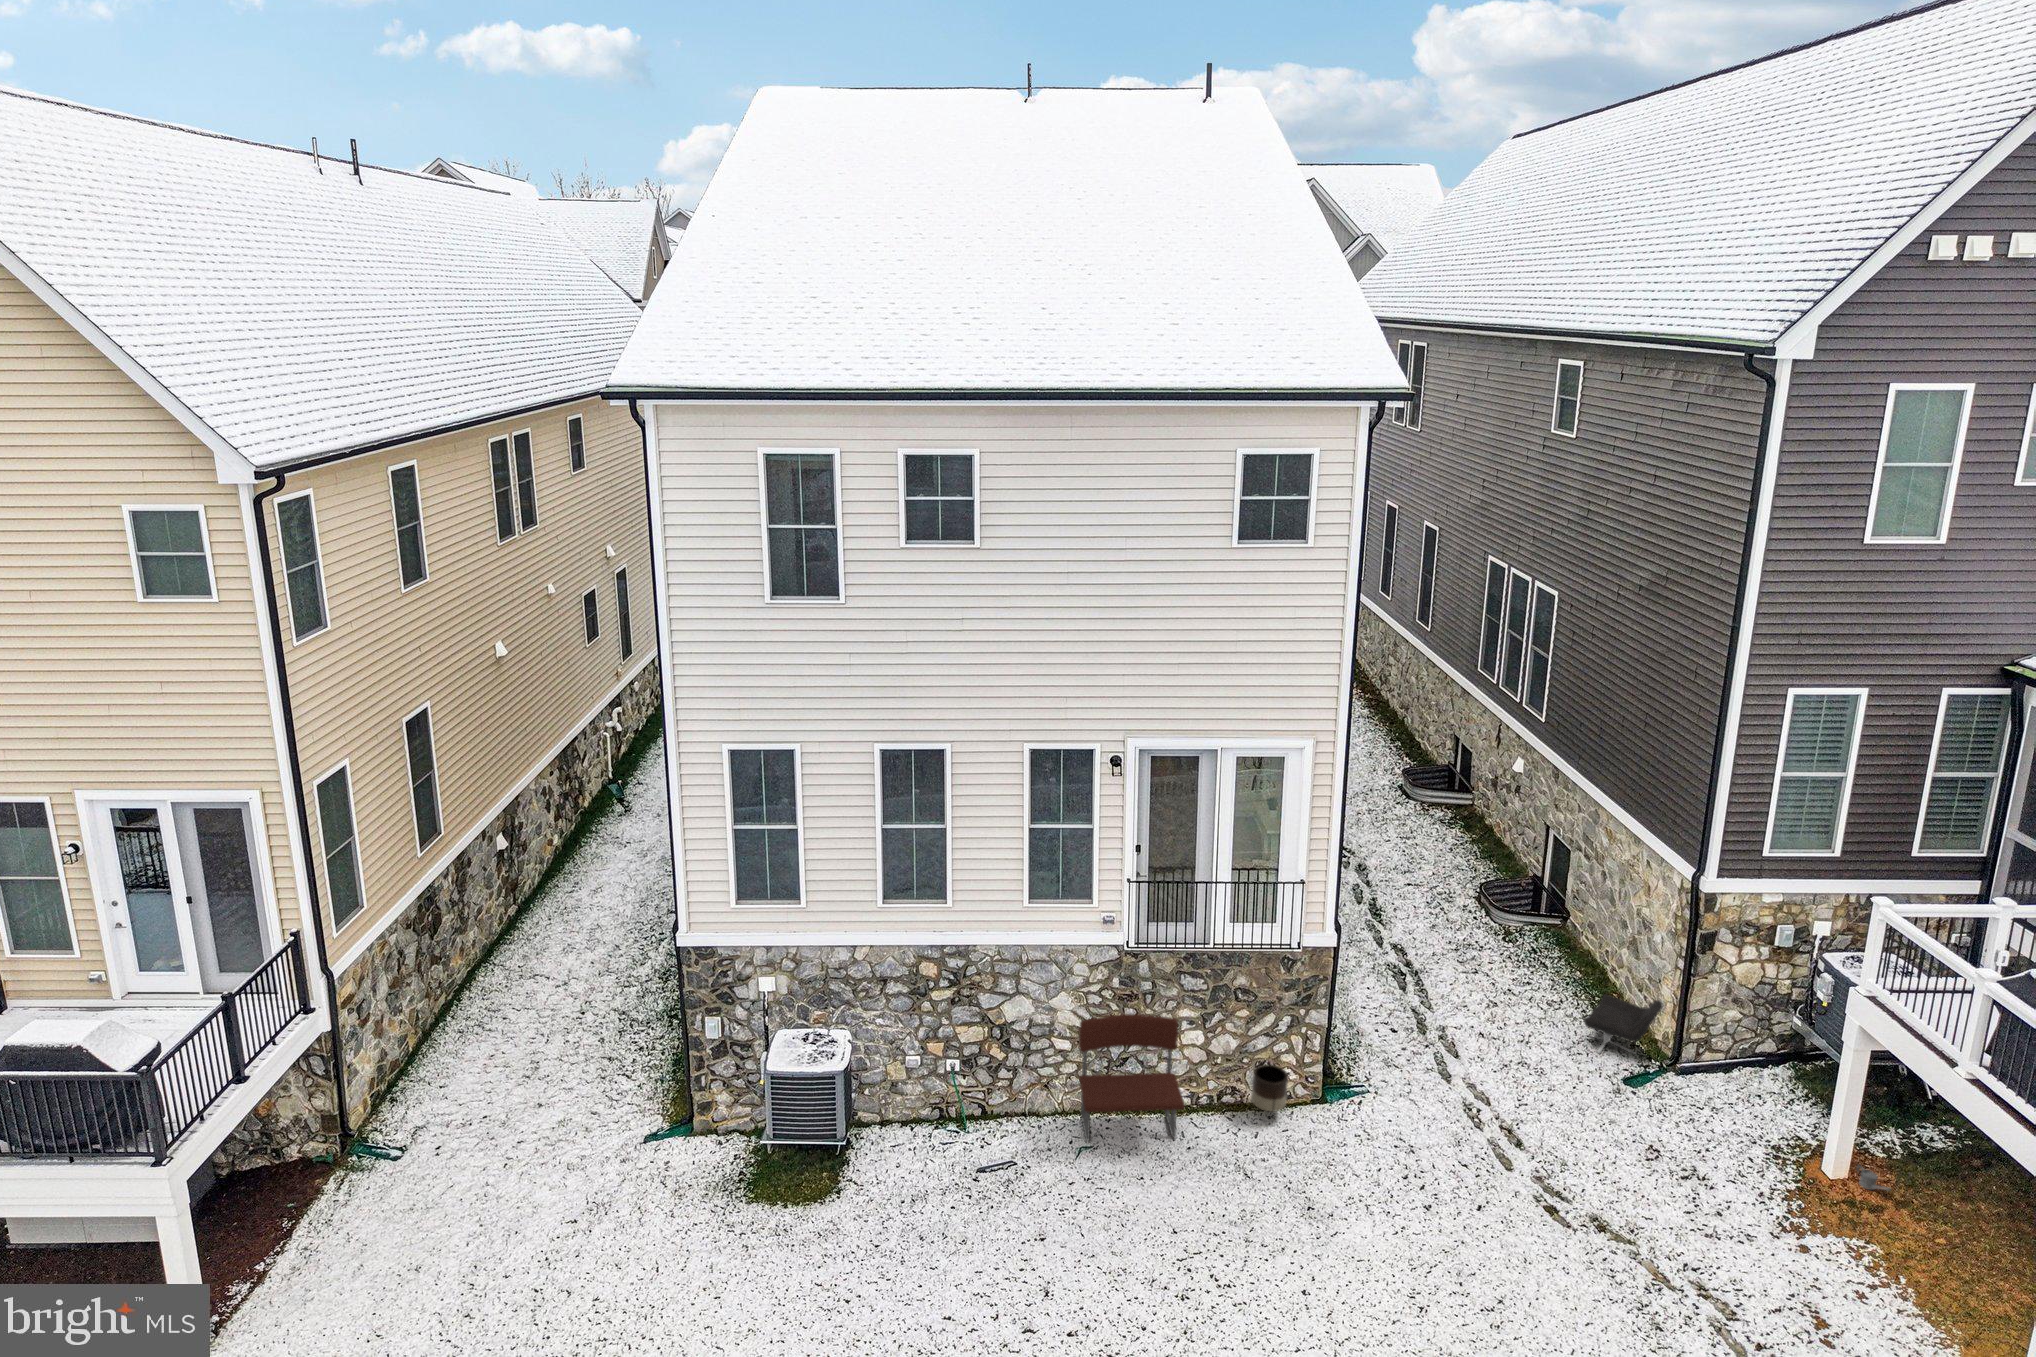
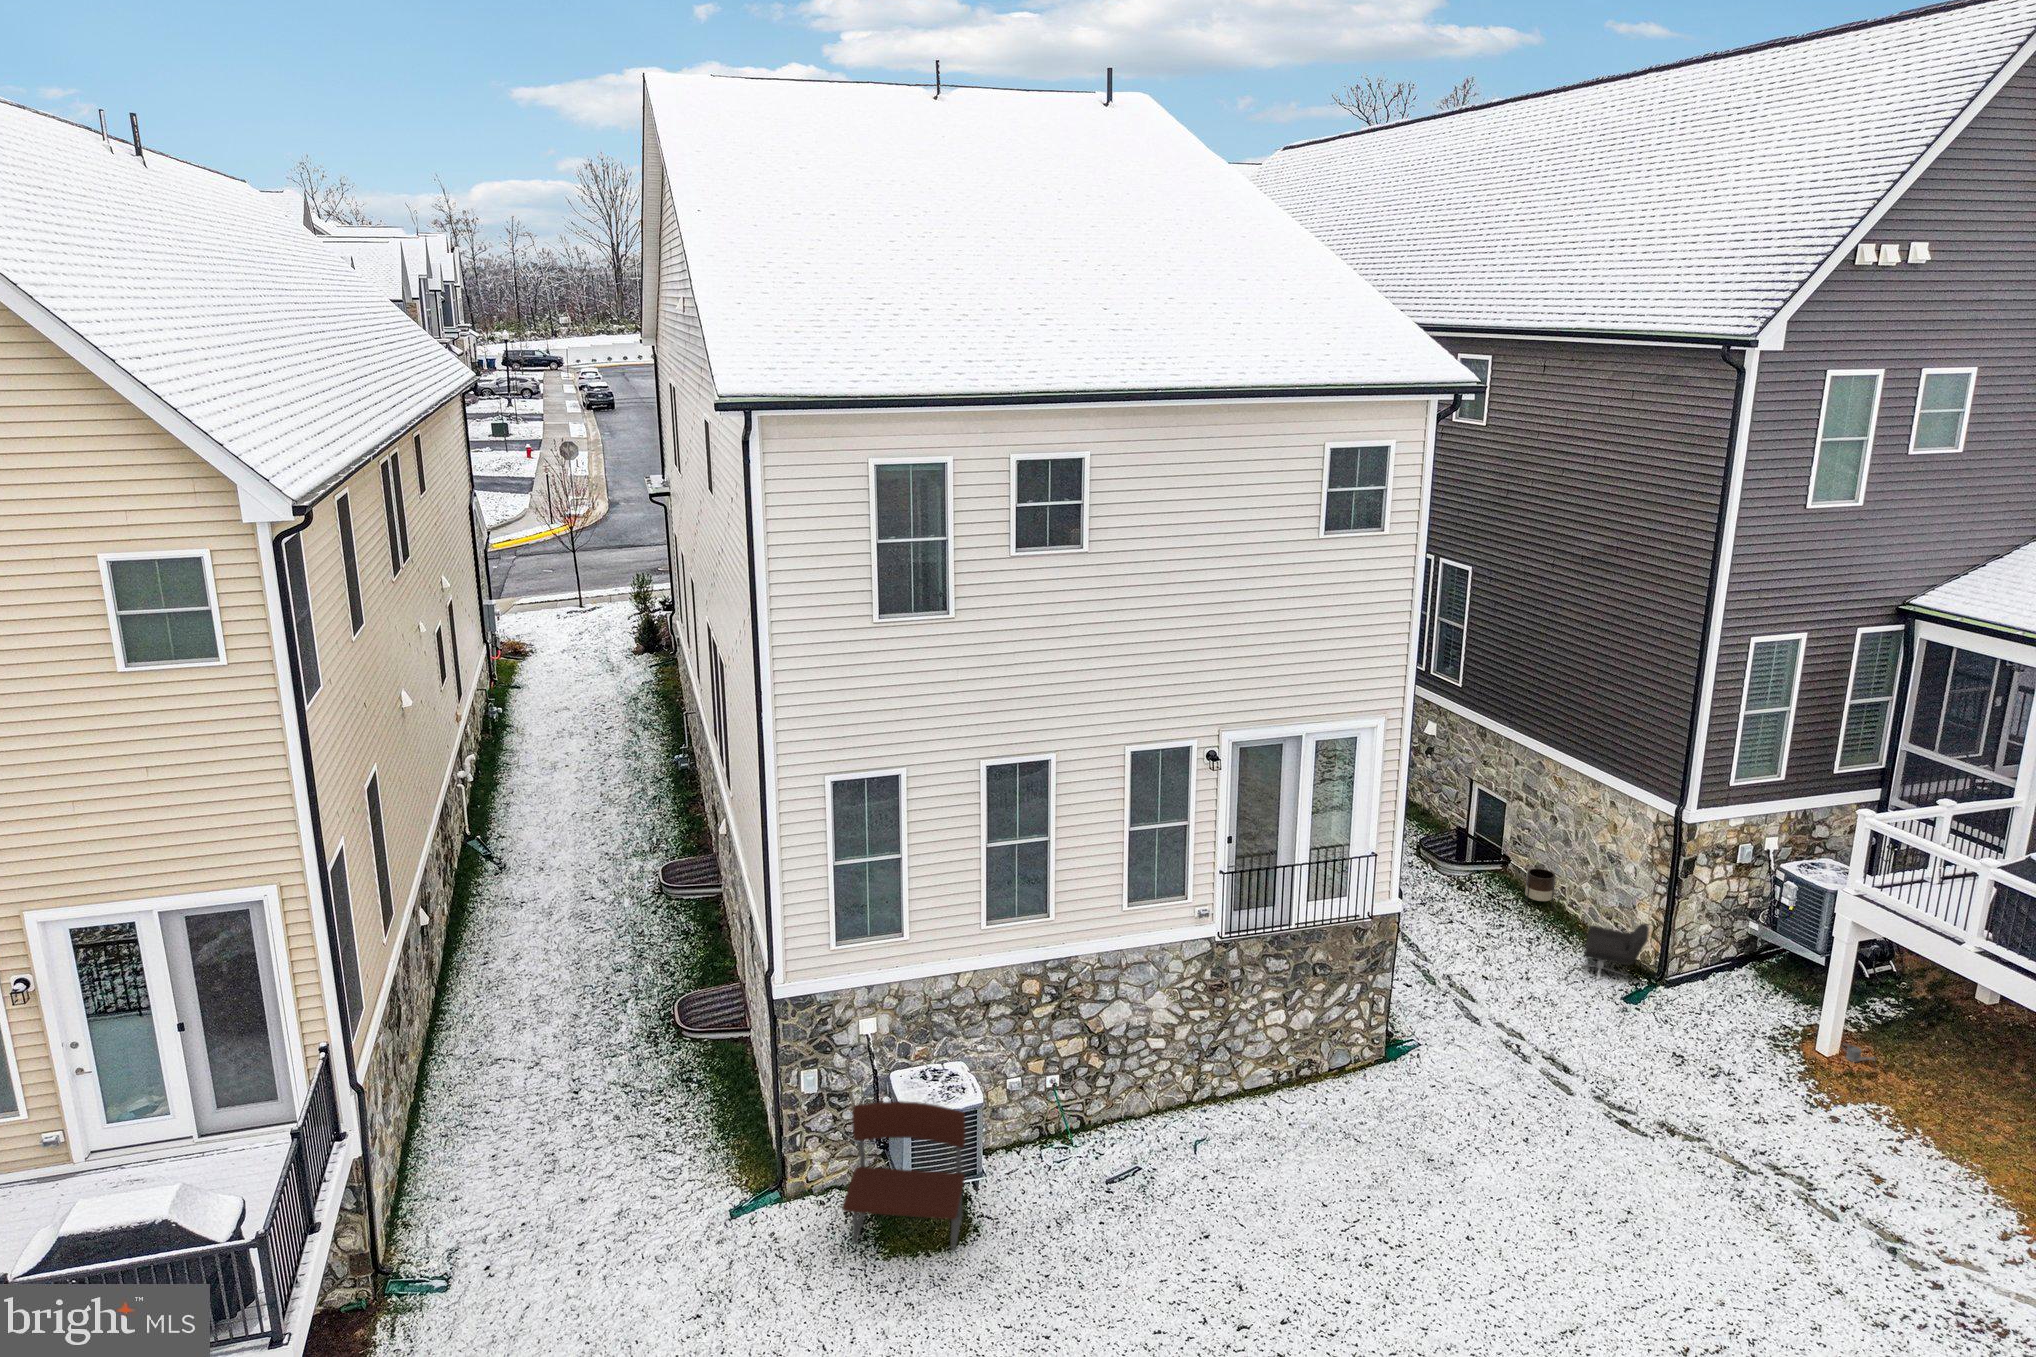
bench: present [1079,1014,1185,1141] -> present [842,1101,965,1250]
planter: present [1251,1064,1288,1112] -> present [1525,868,1555,909]

